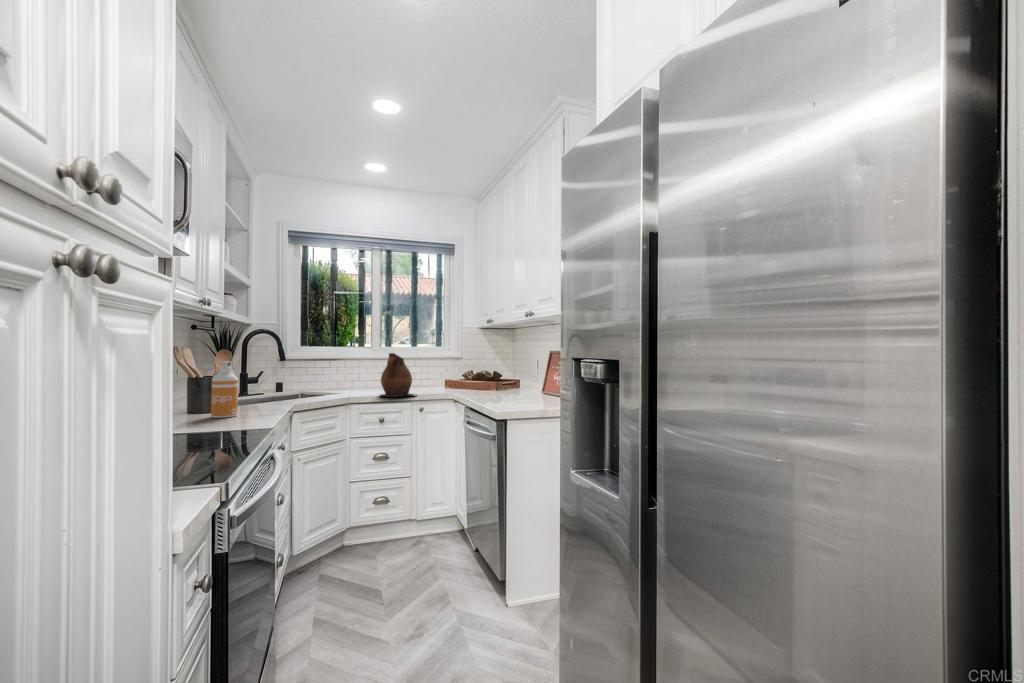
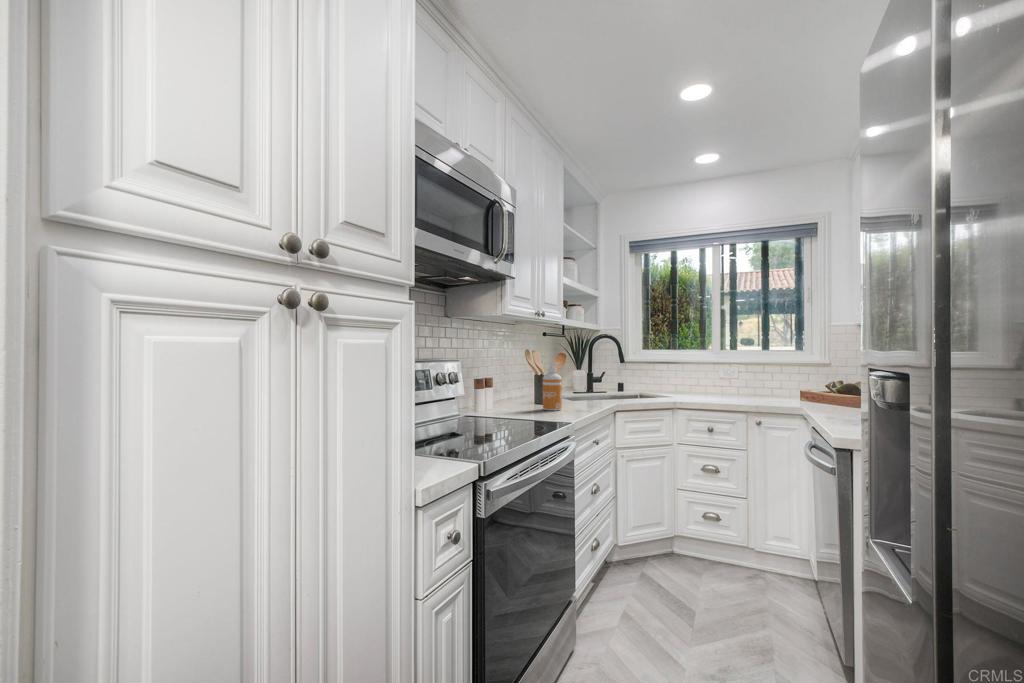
ceramic pitcher: present [380,353,415,397] -> none [704,356,753,406]

